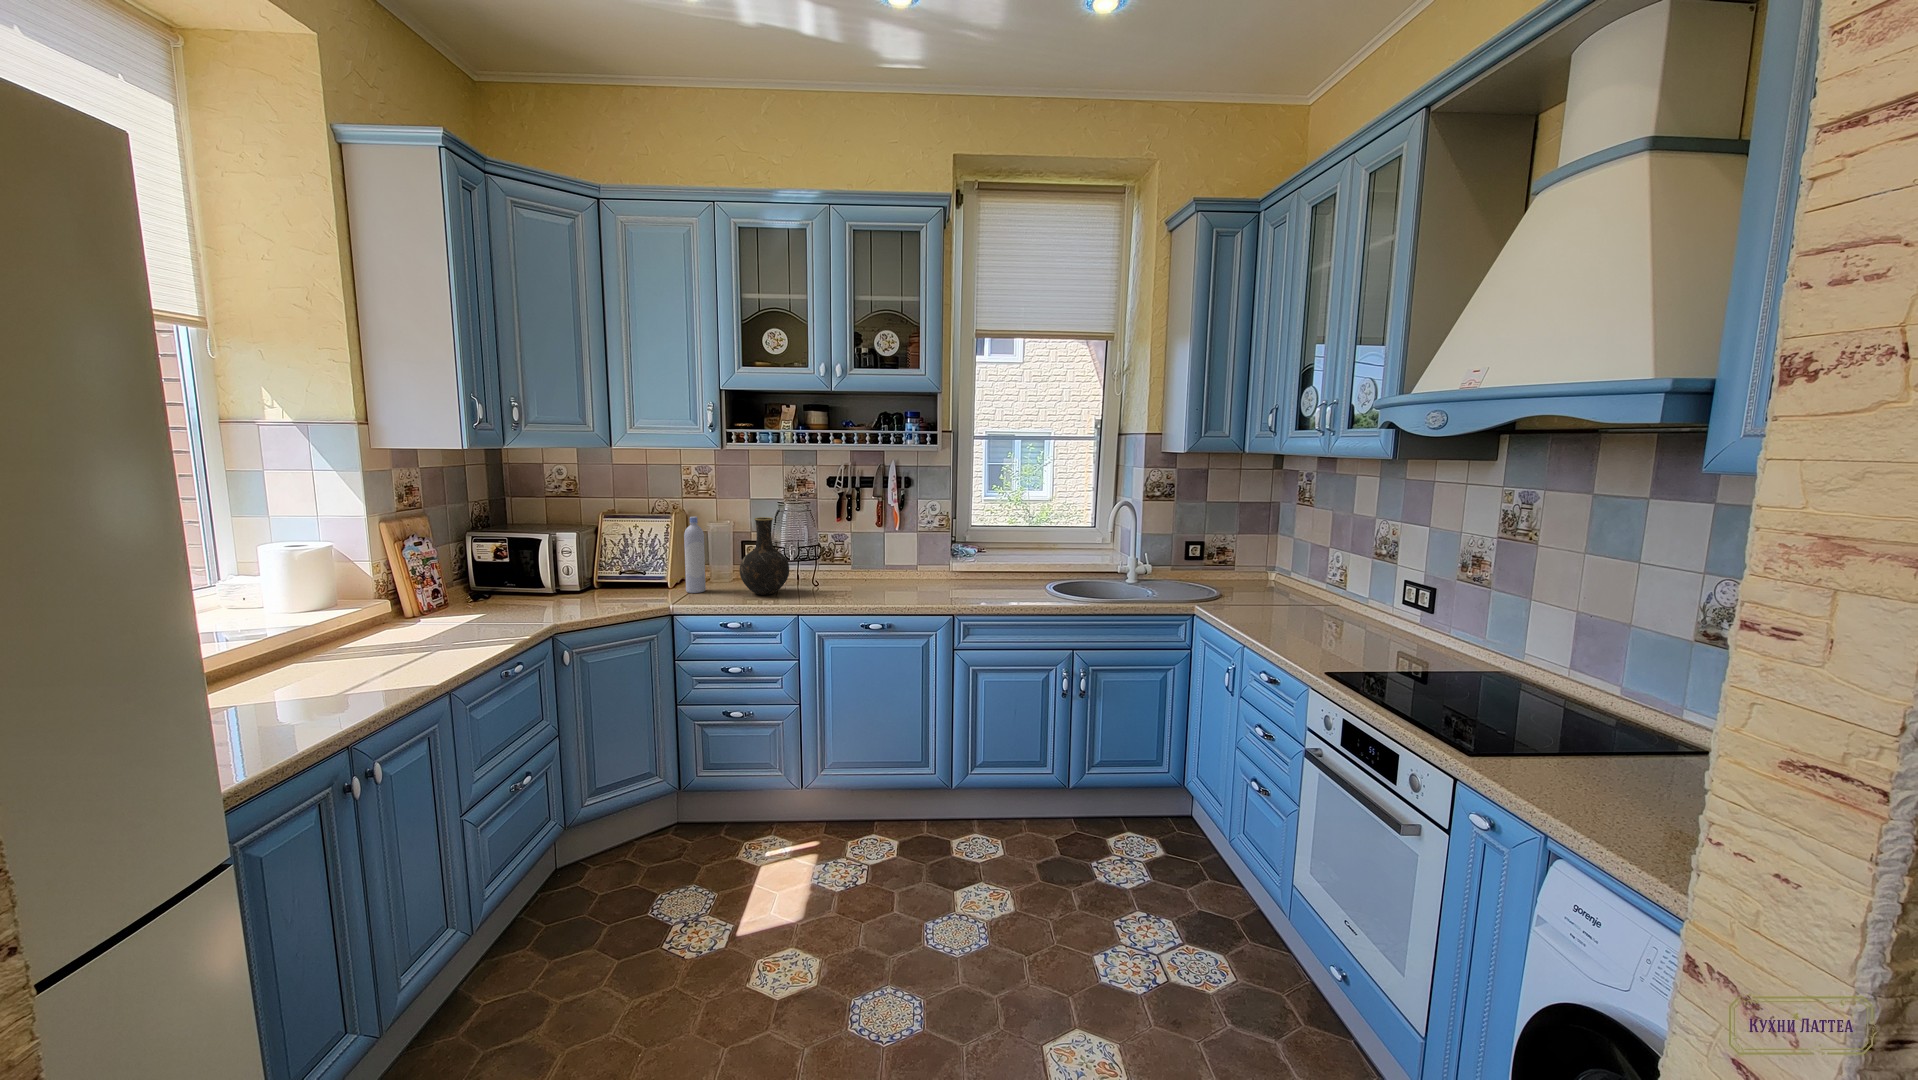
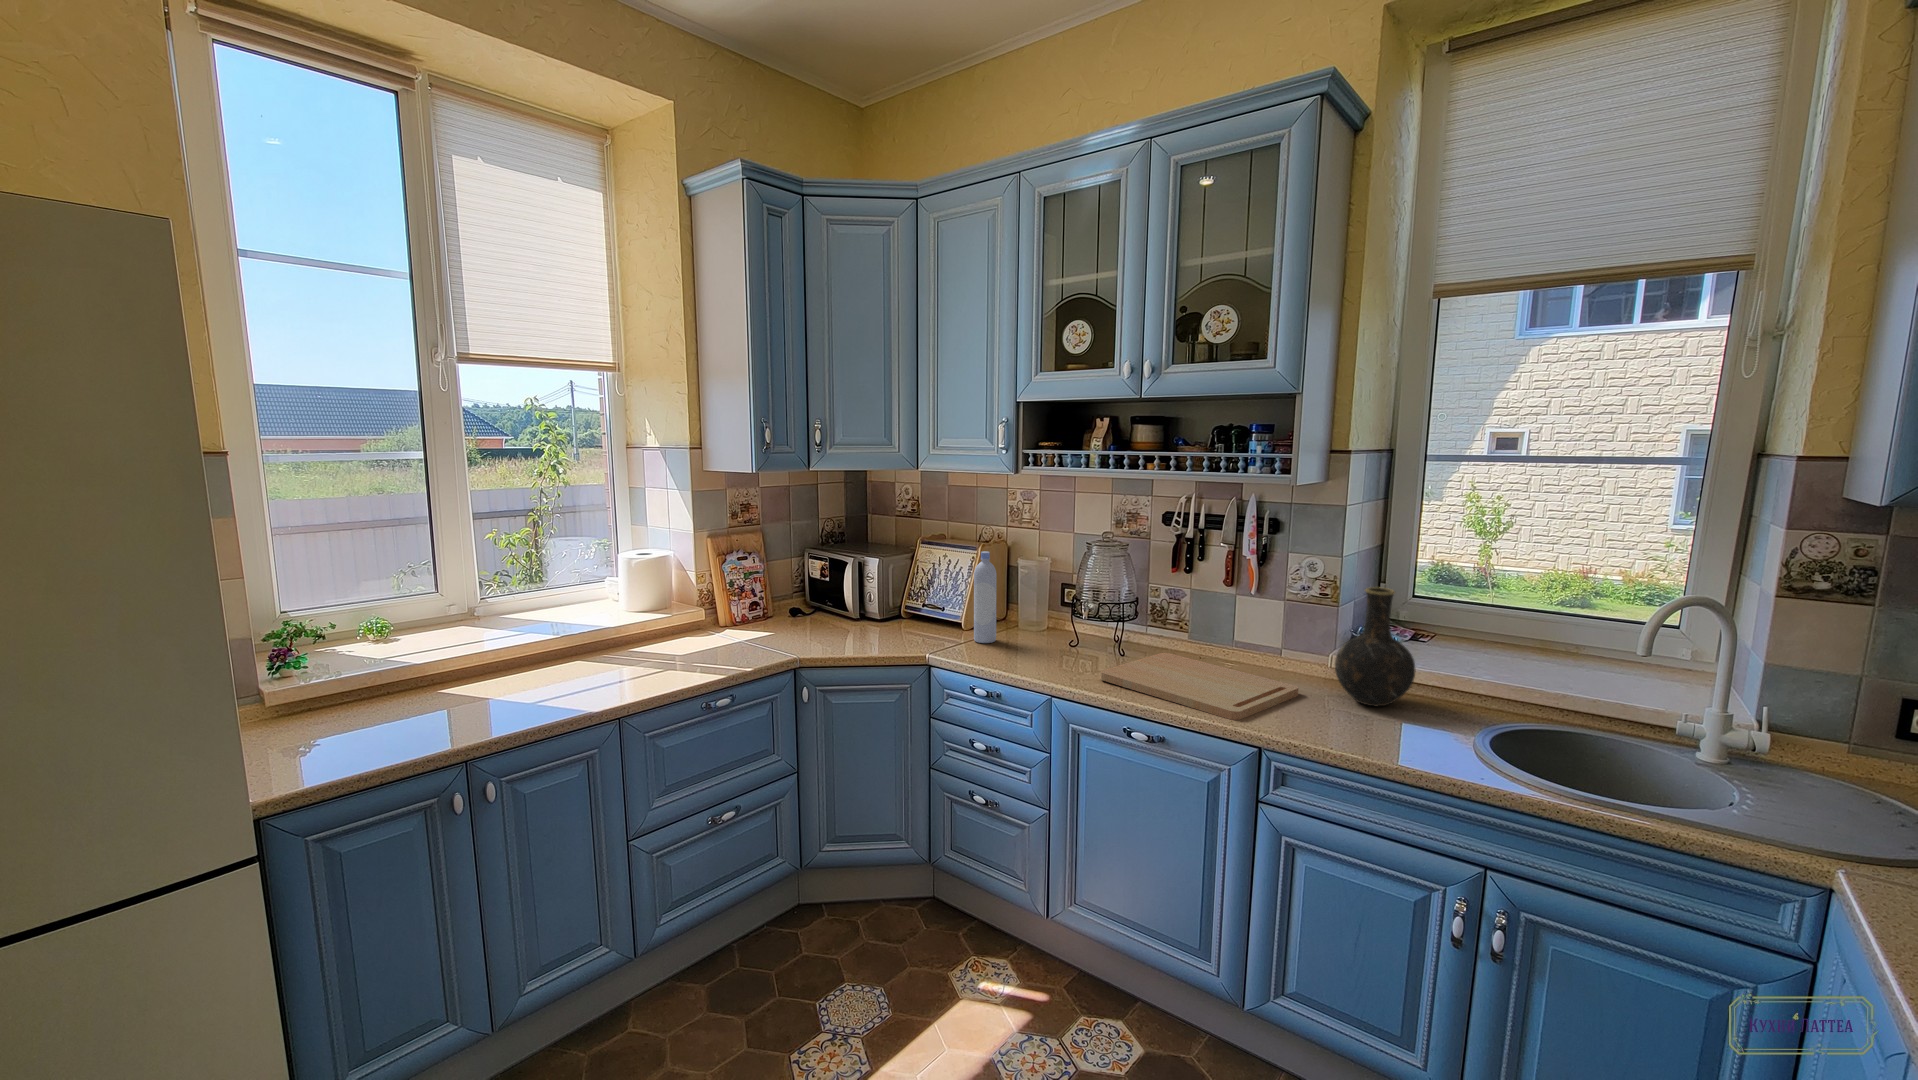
vase: present [740,517,789,595] -> present [1335,587,1416,706]
cutting board: none [825,577,947,601] -> present [1101,653,1298,720]

